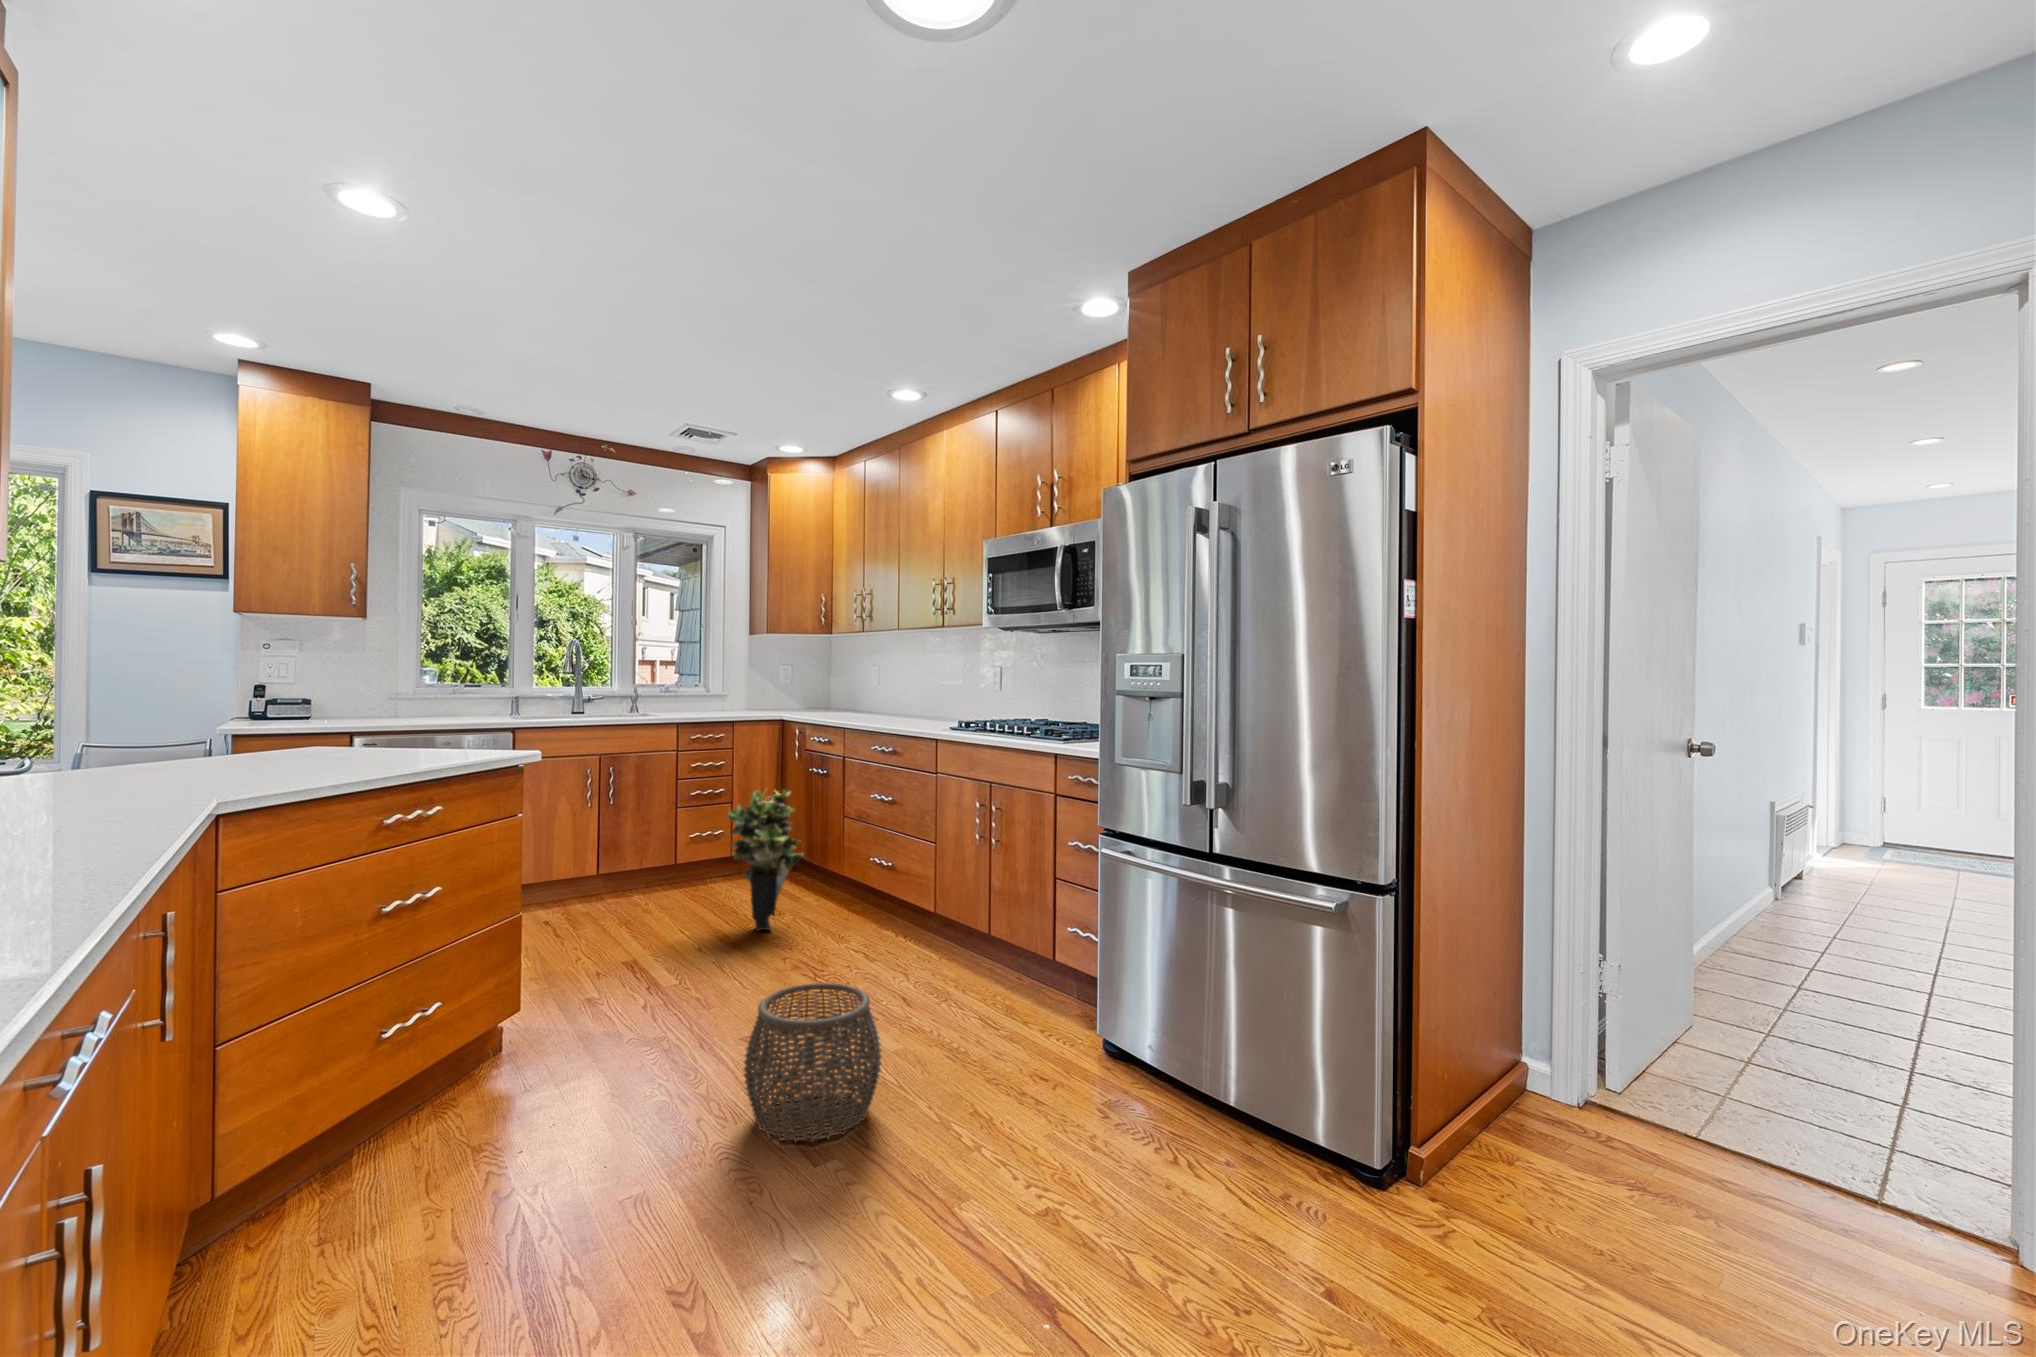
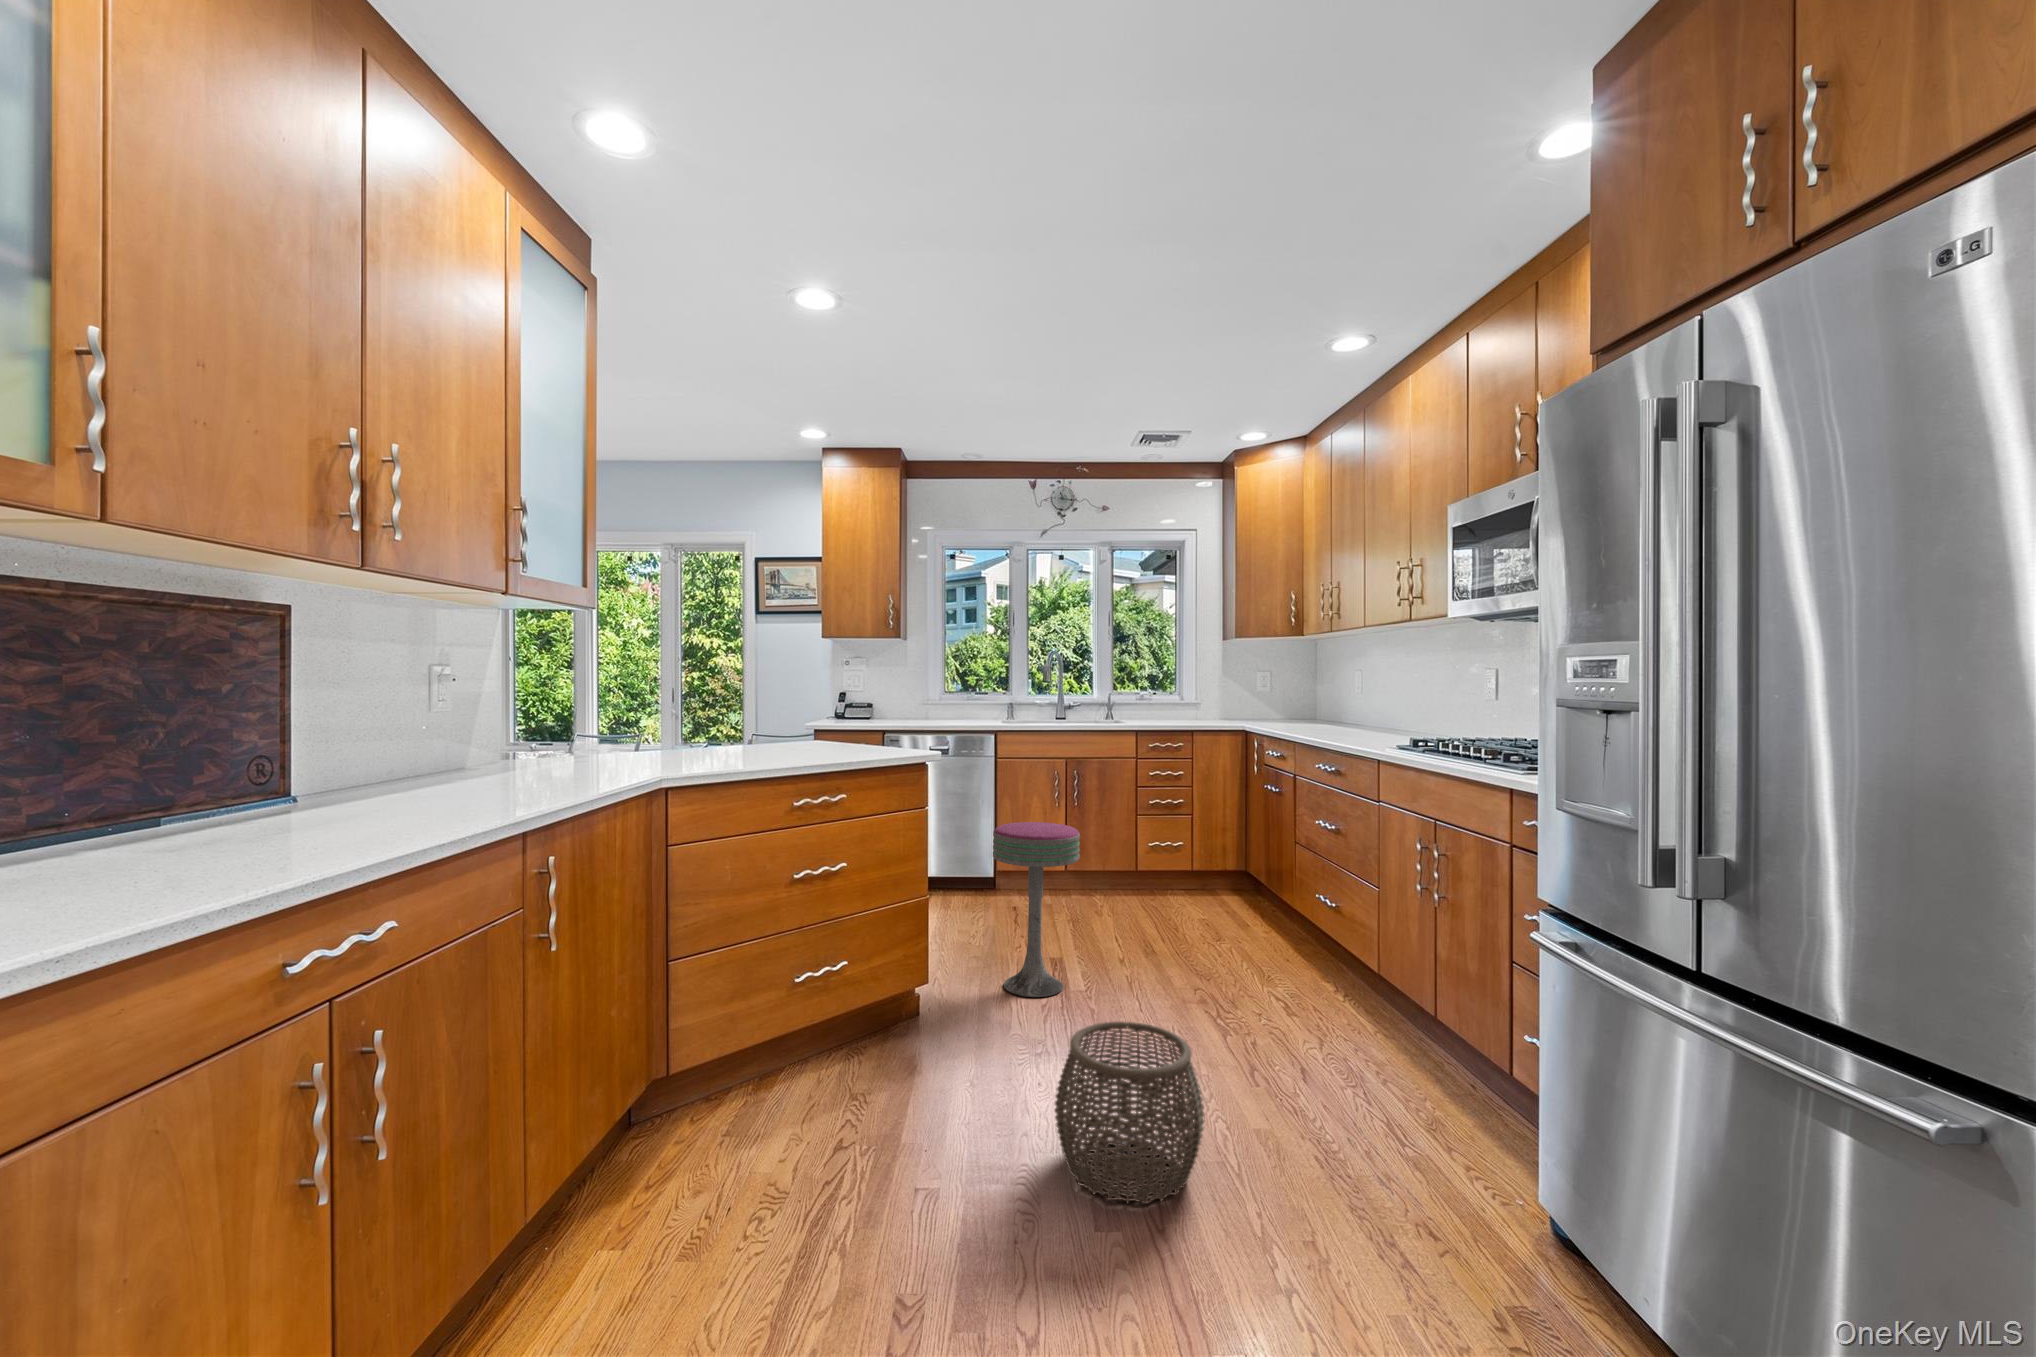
potted plant: present [728,789,803,931] -> none [1157,803,1235,952]
bar stool: none [576,821,676,1004] -> present [993,822,1080,997]

